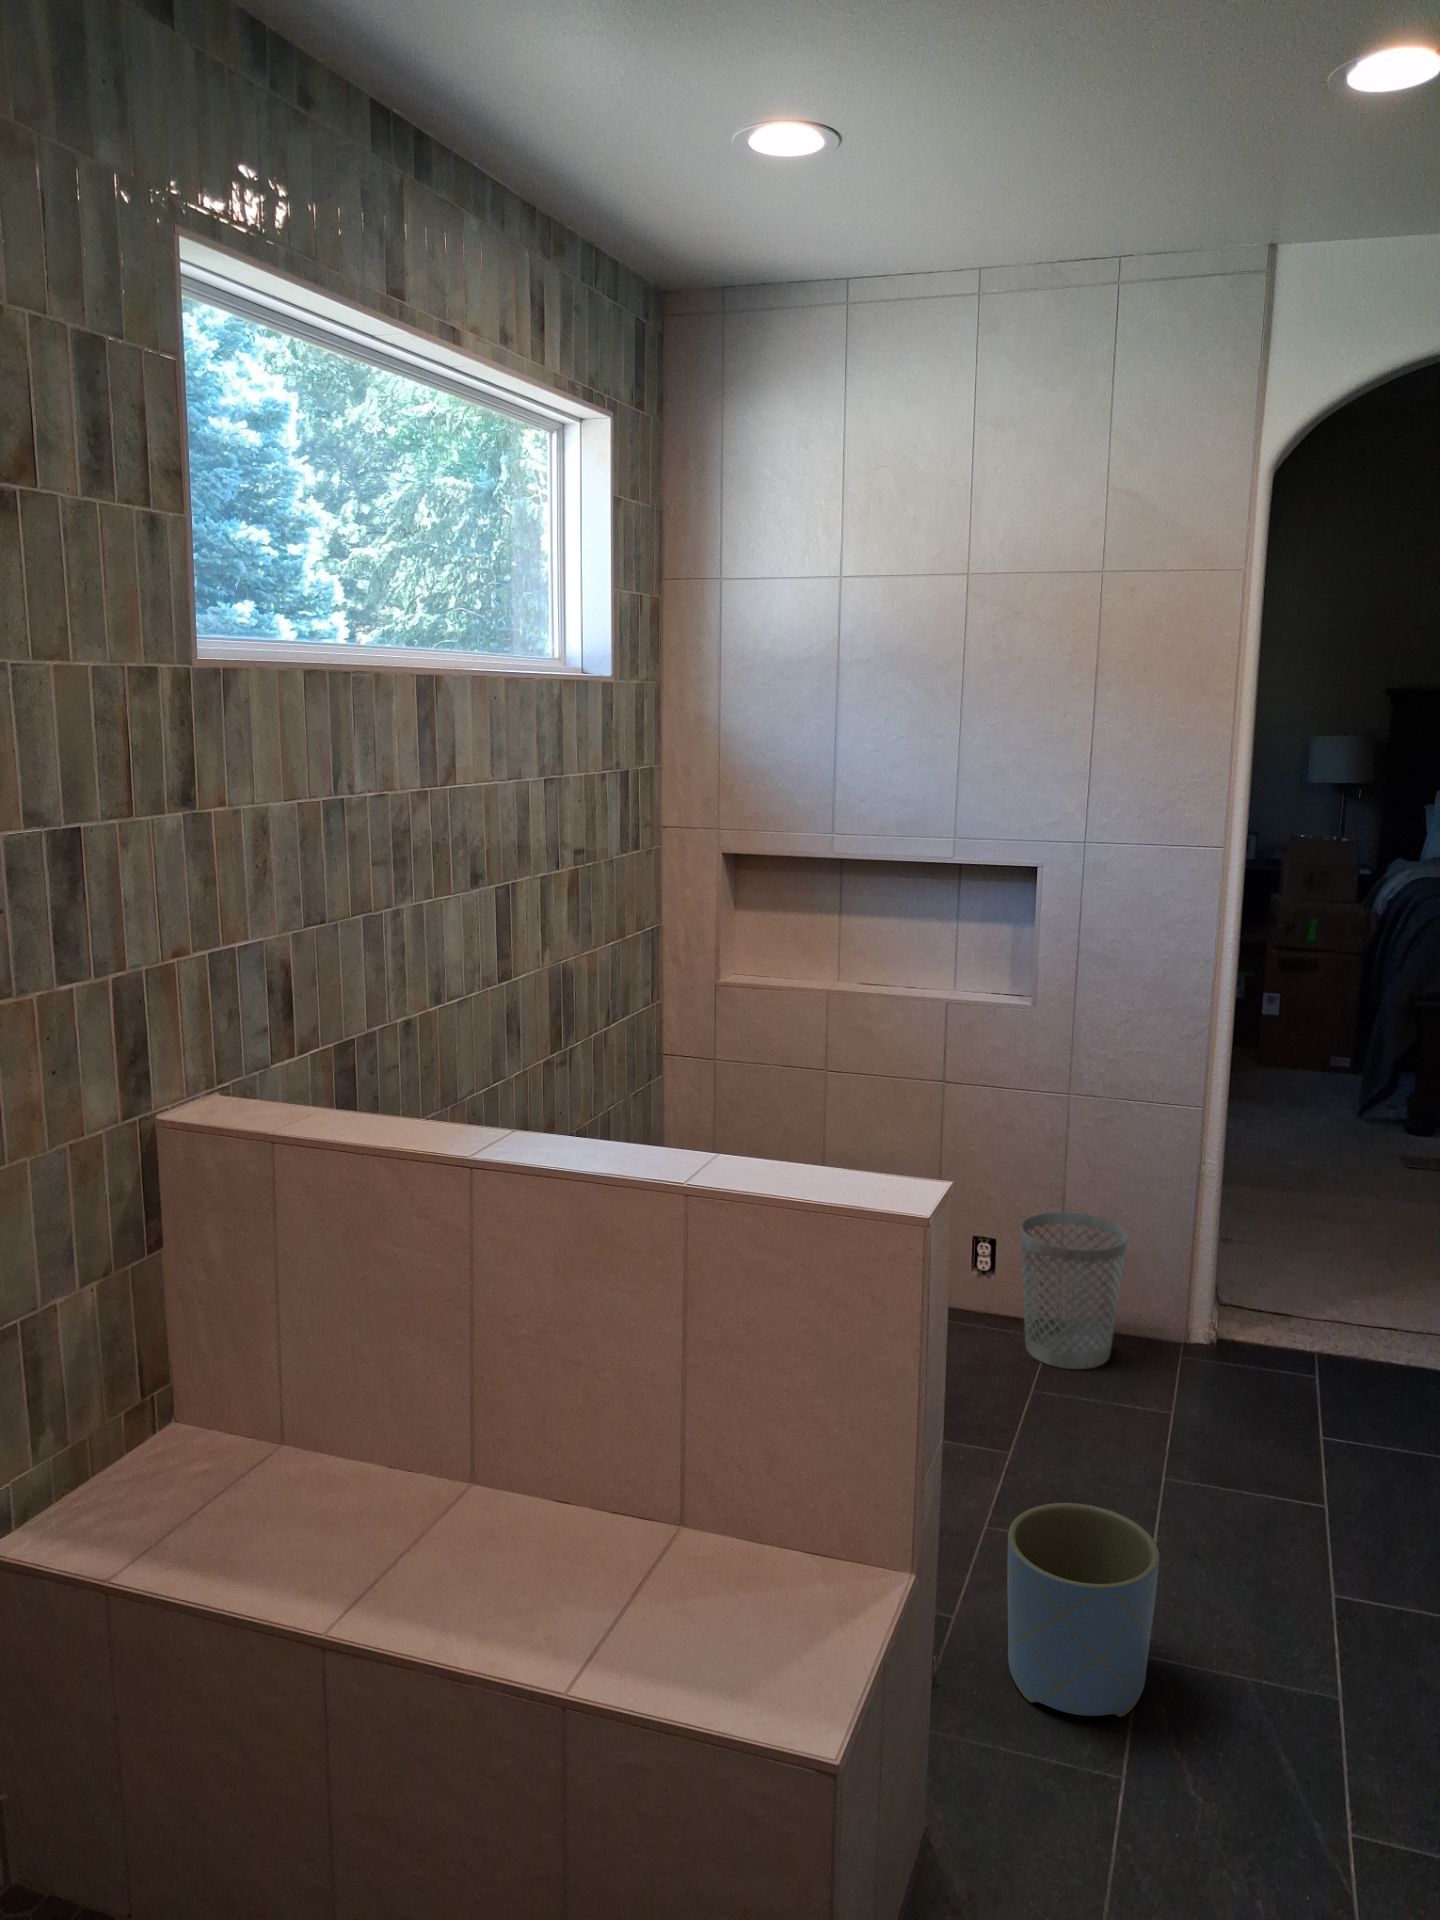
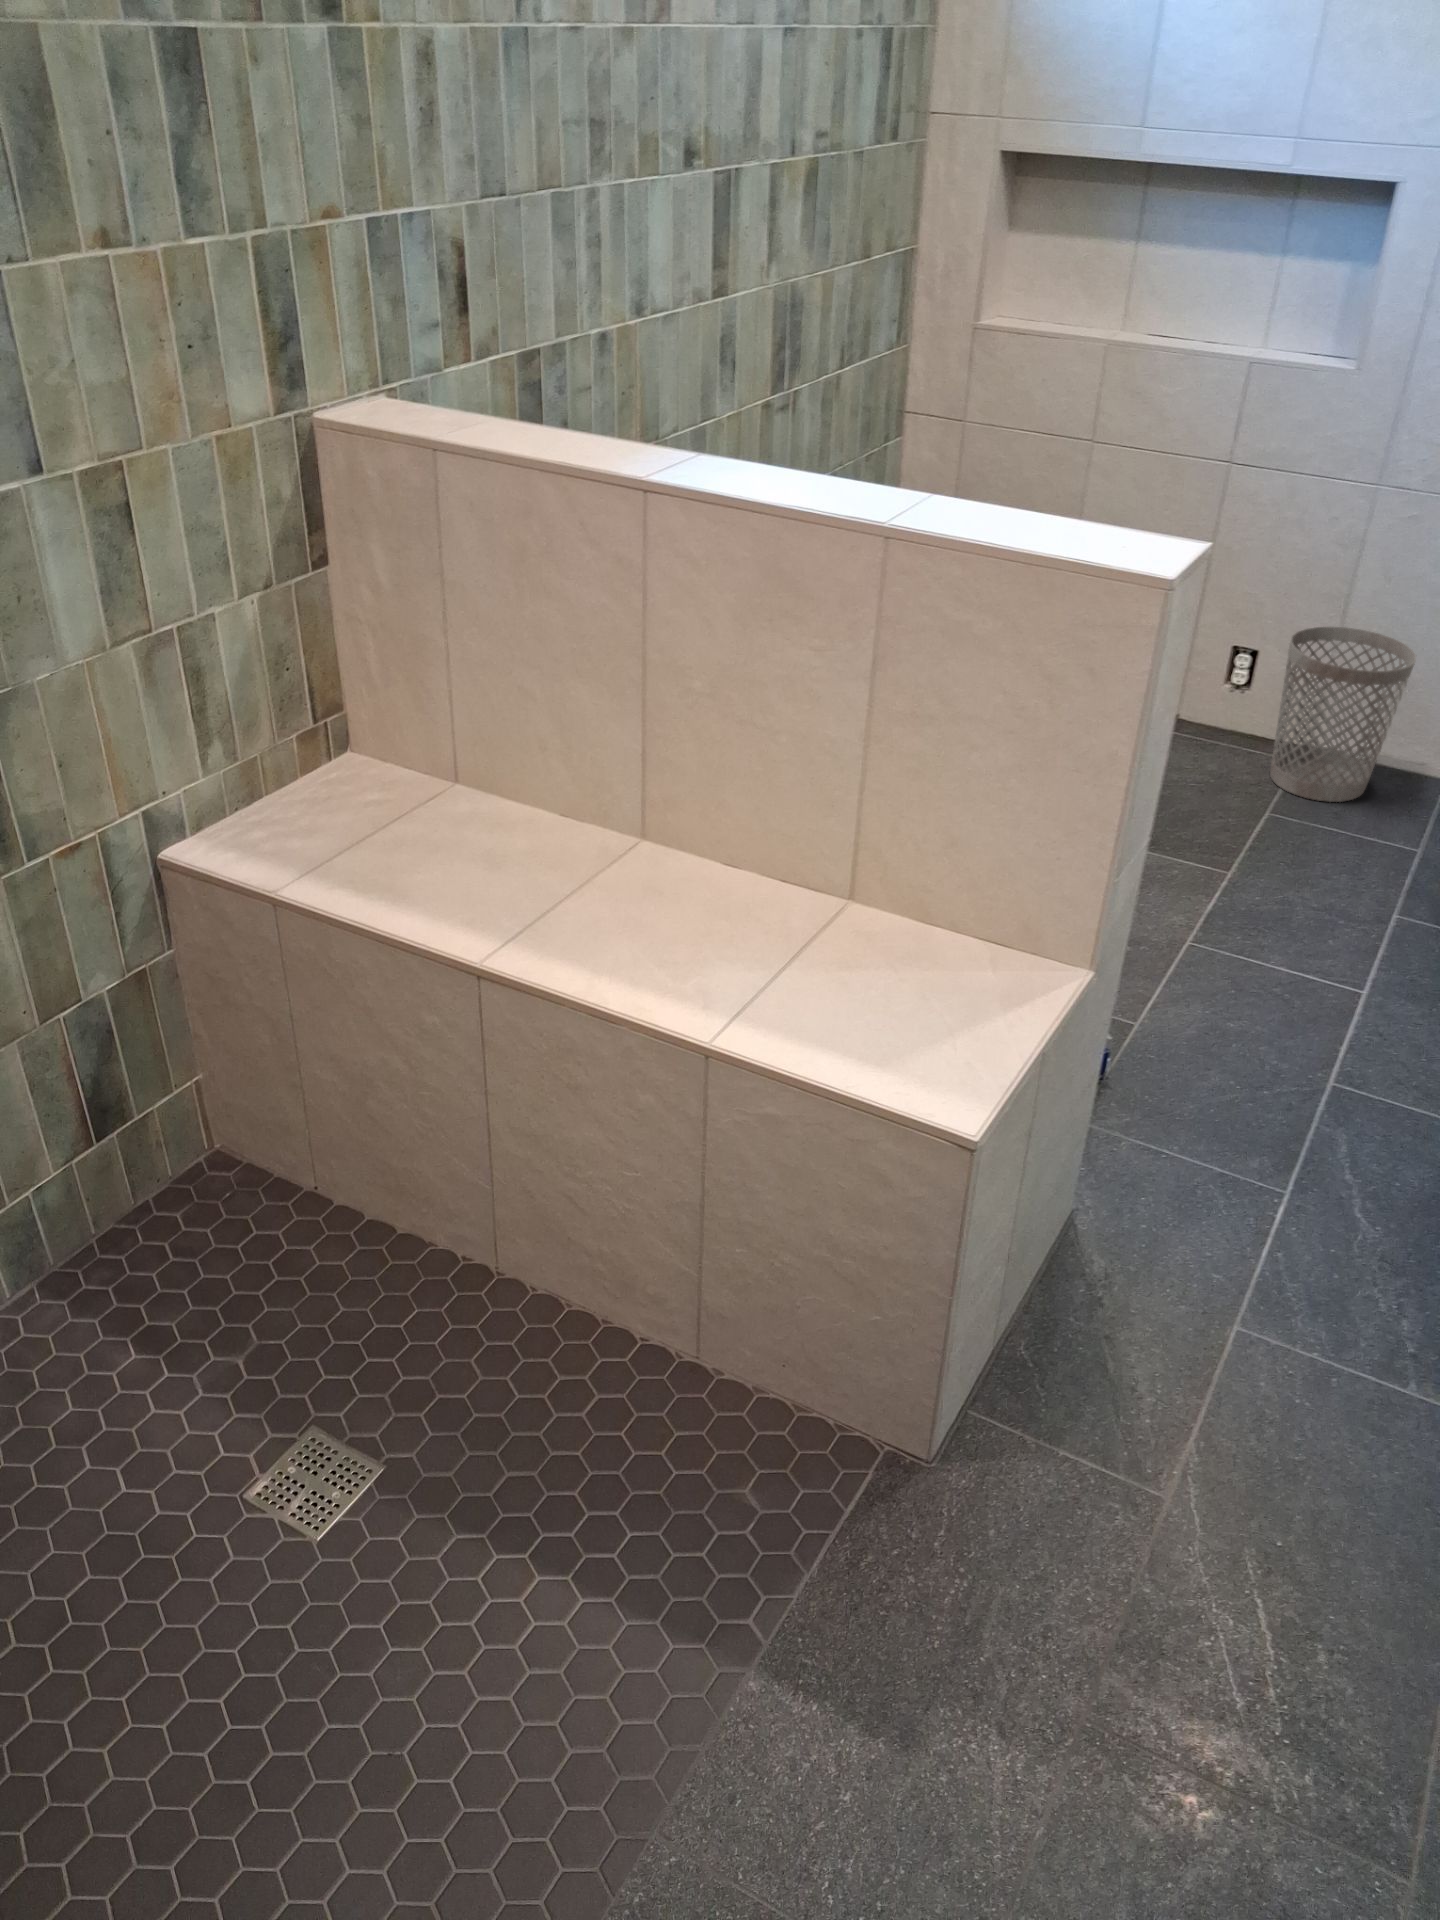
planter: present [1007,1503,1159,1717] -> none [1186,928,1373,1138]

